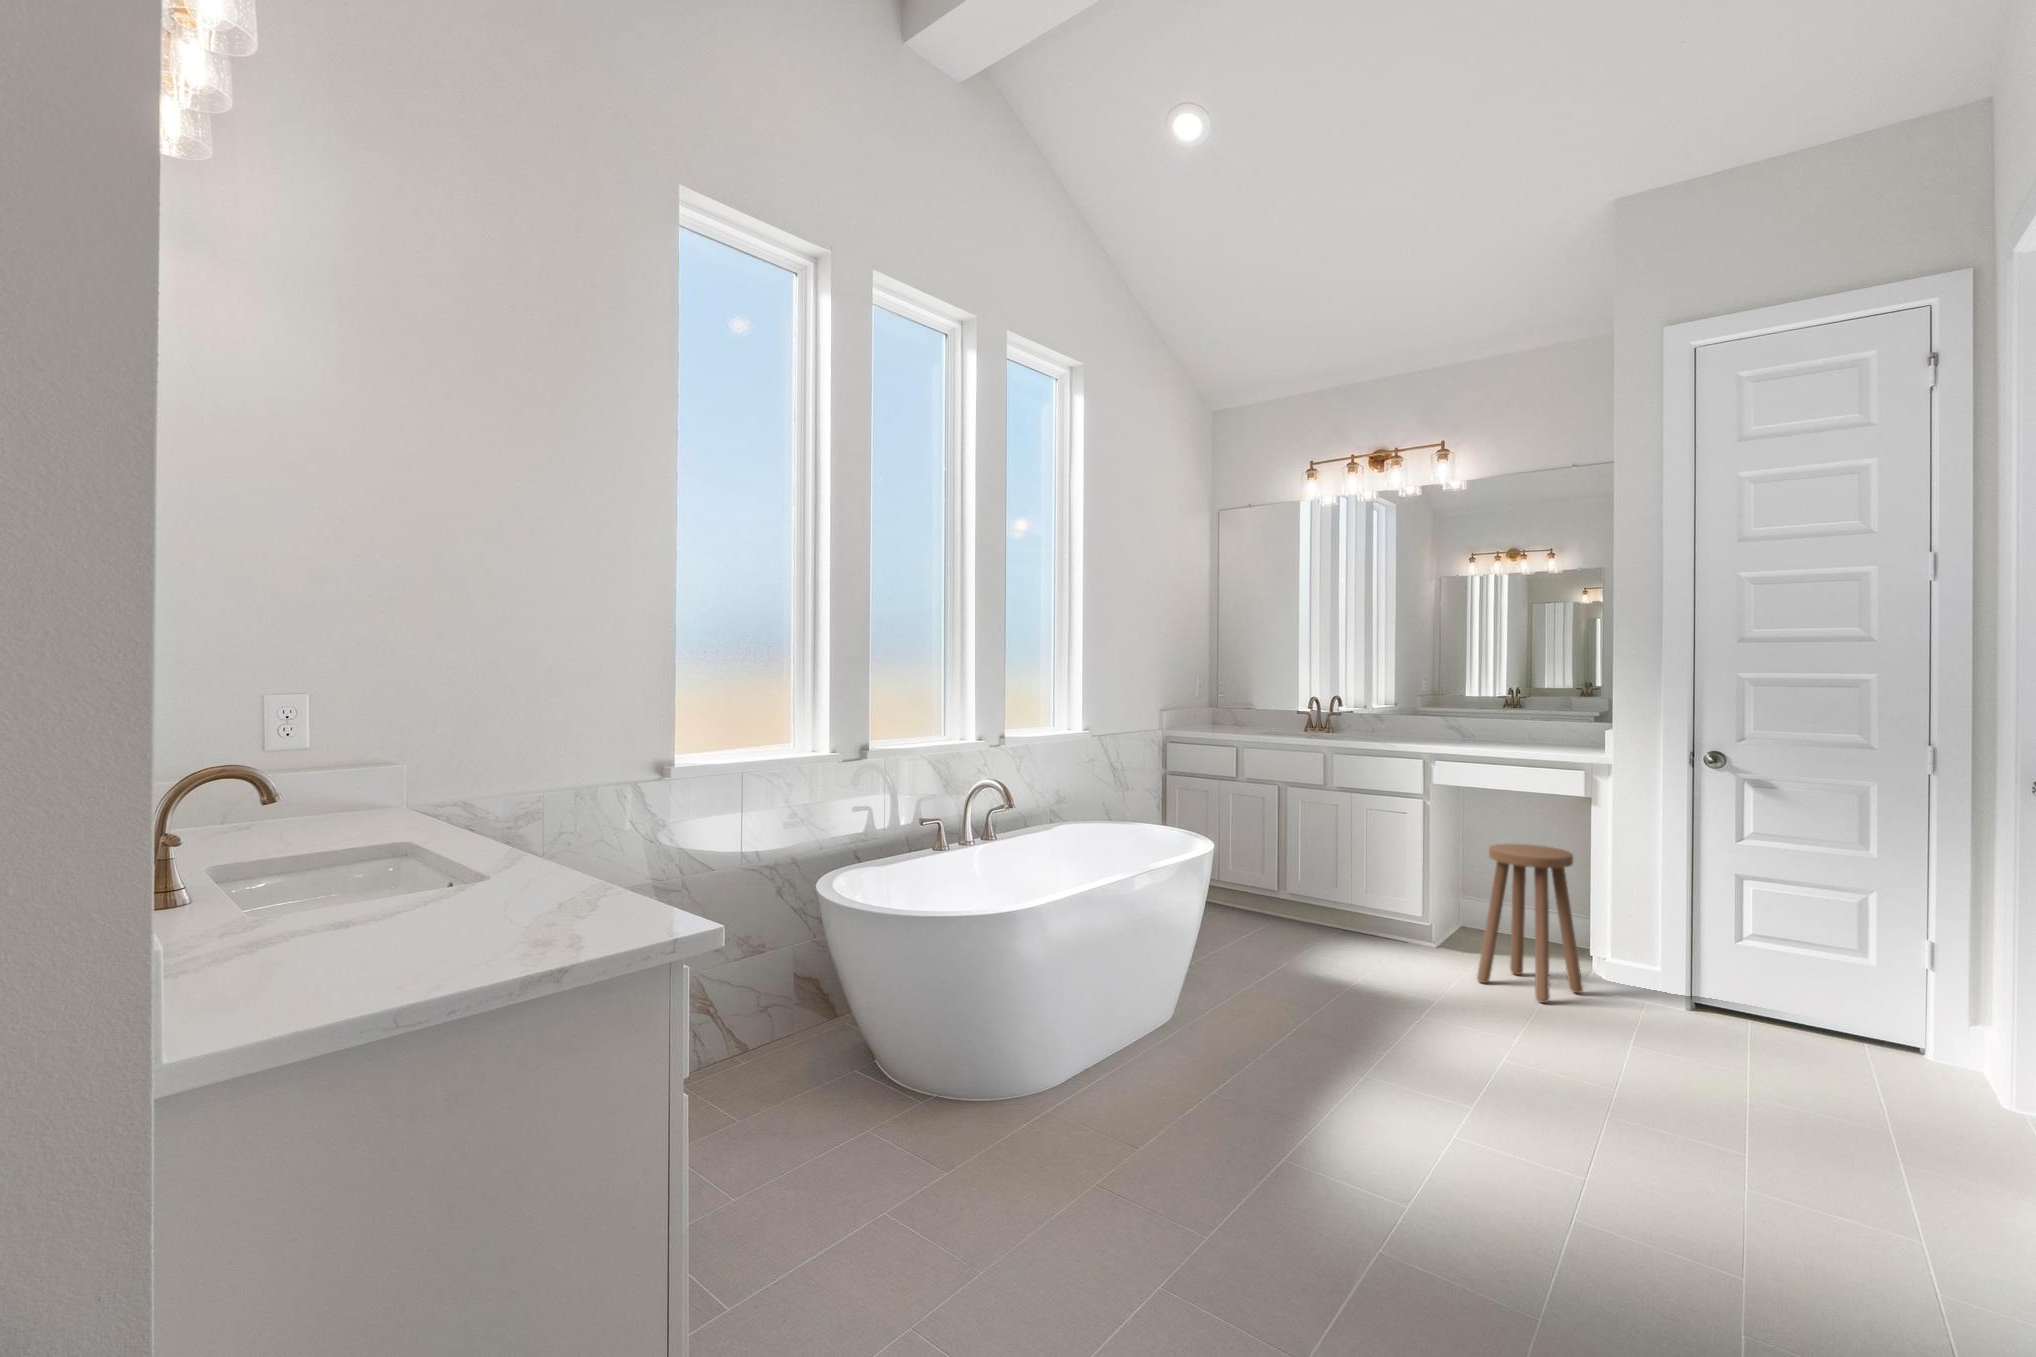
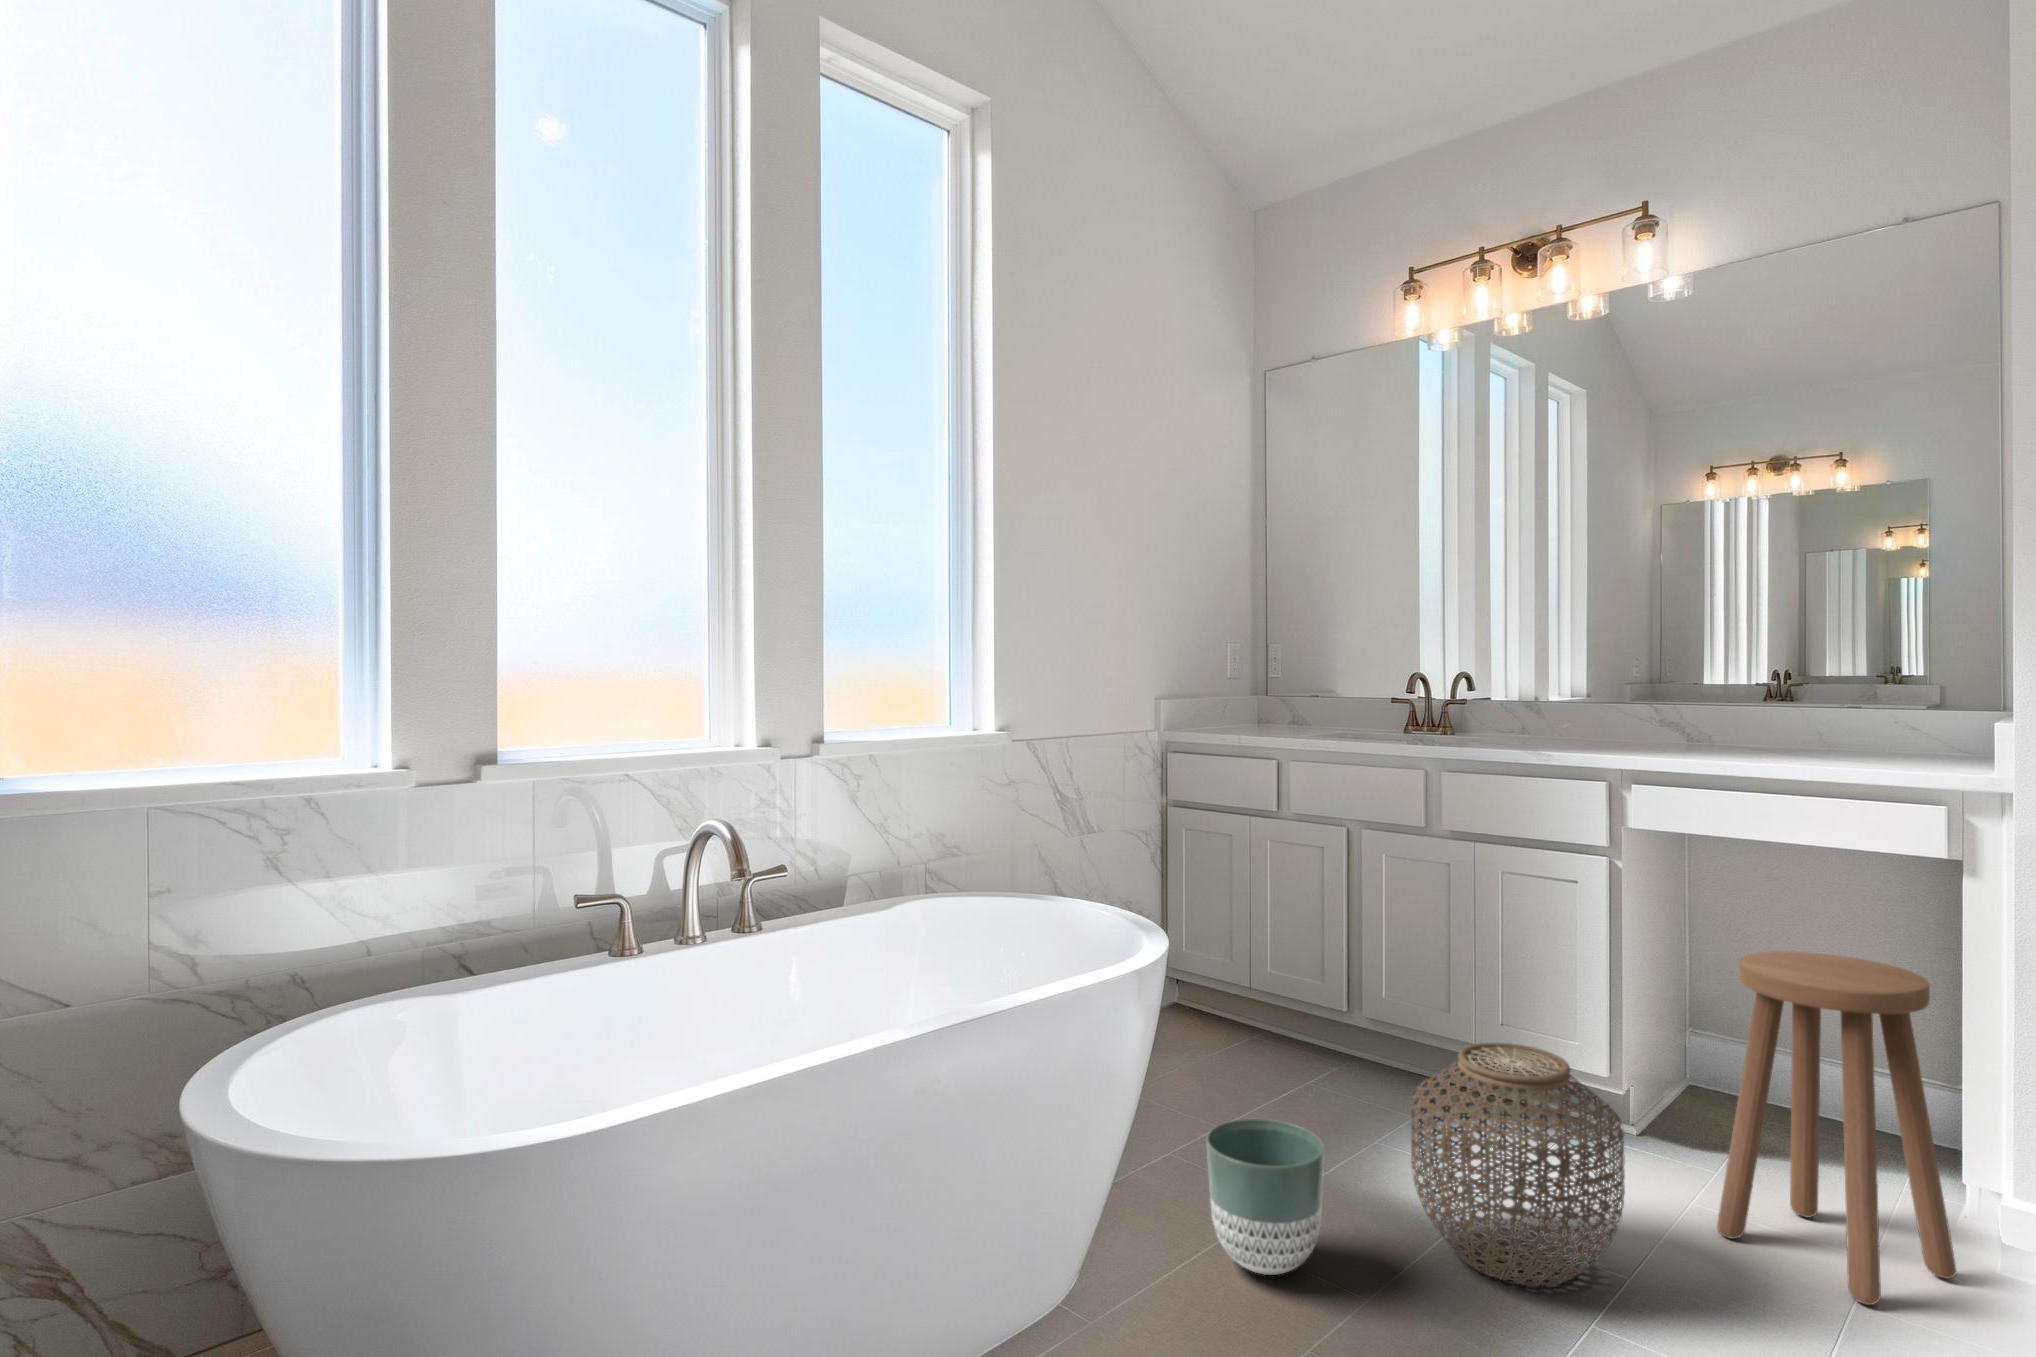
woven basket: none [1335,890,1438,1002] -> present [1411,1043,1625,1286]
planter: none [1240,930,1299,1001] -> present [1206,1119,1324,1275]

